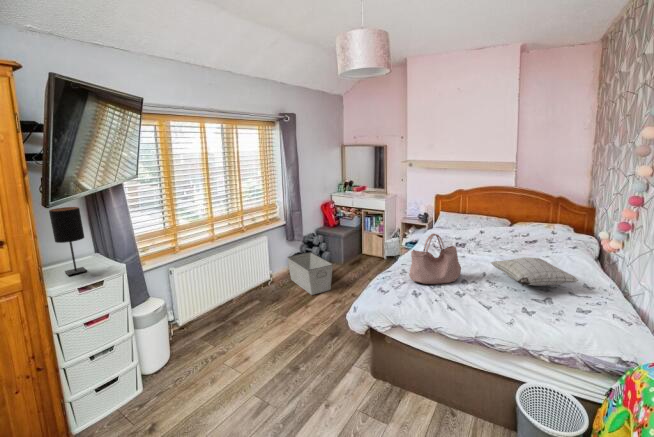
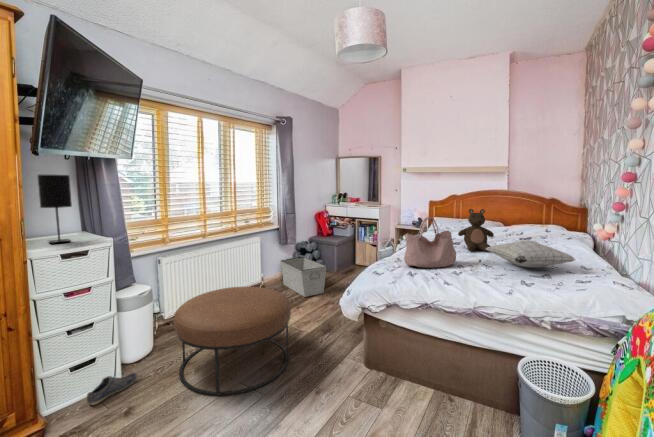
stuffed bear: none [464,216,500,260] -> present [458,209,494,252]
ottoman: none [189,298,300,409] -> present [173,287,291,395]
shoe: none [116,386,159,420] -> present [87,373,138,405]

